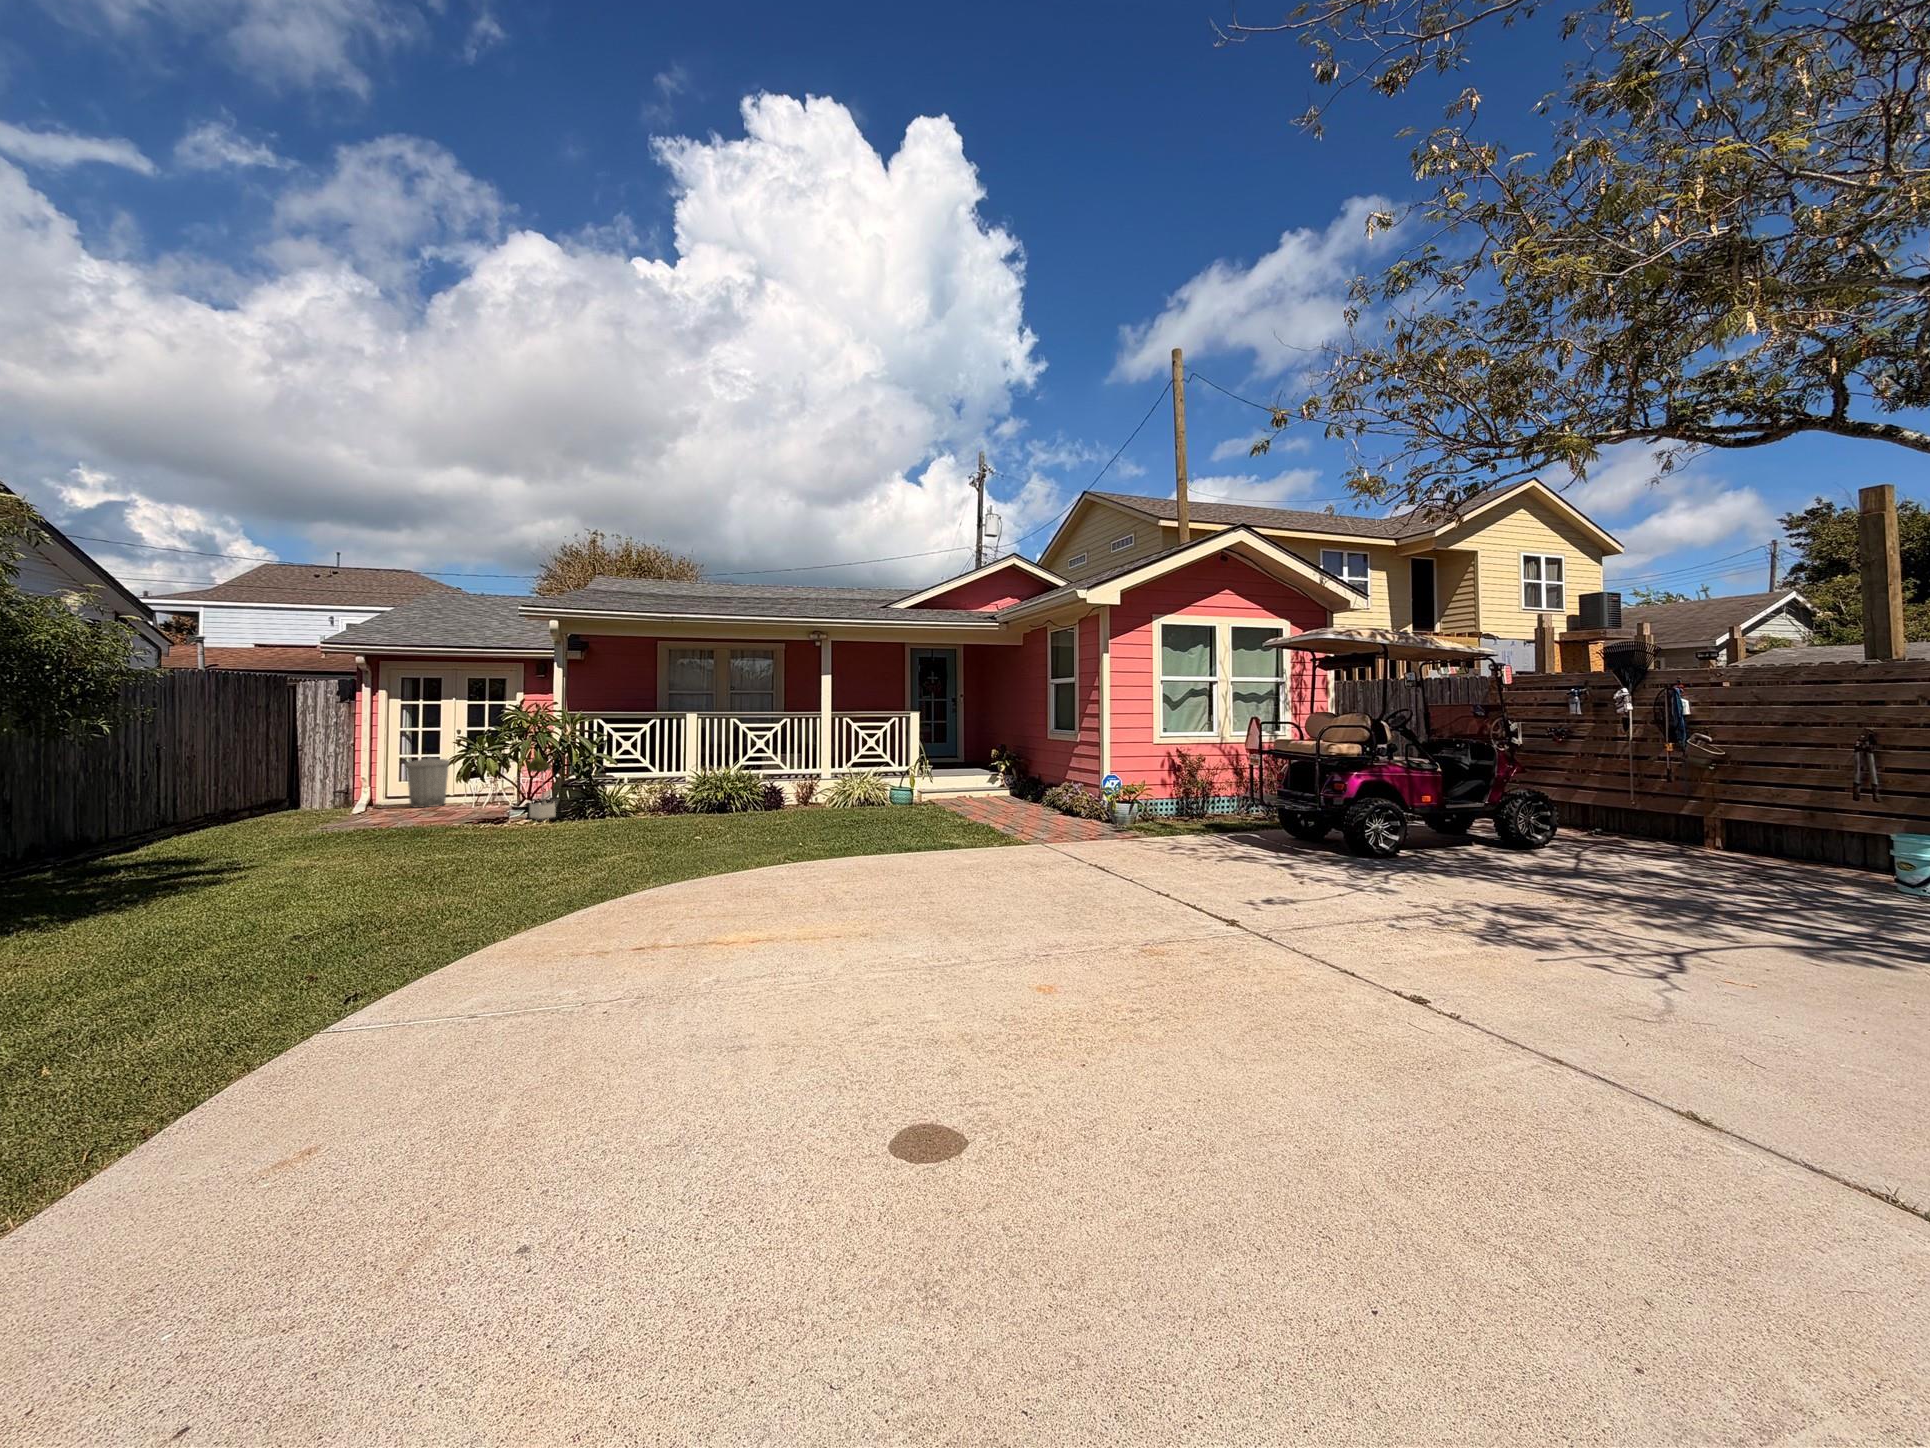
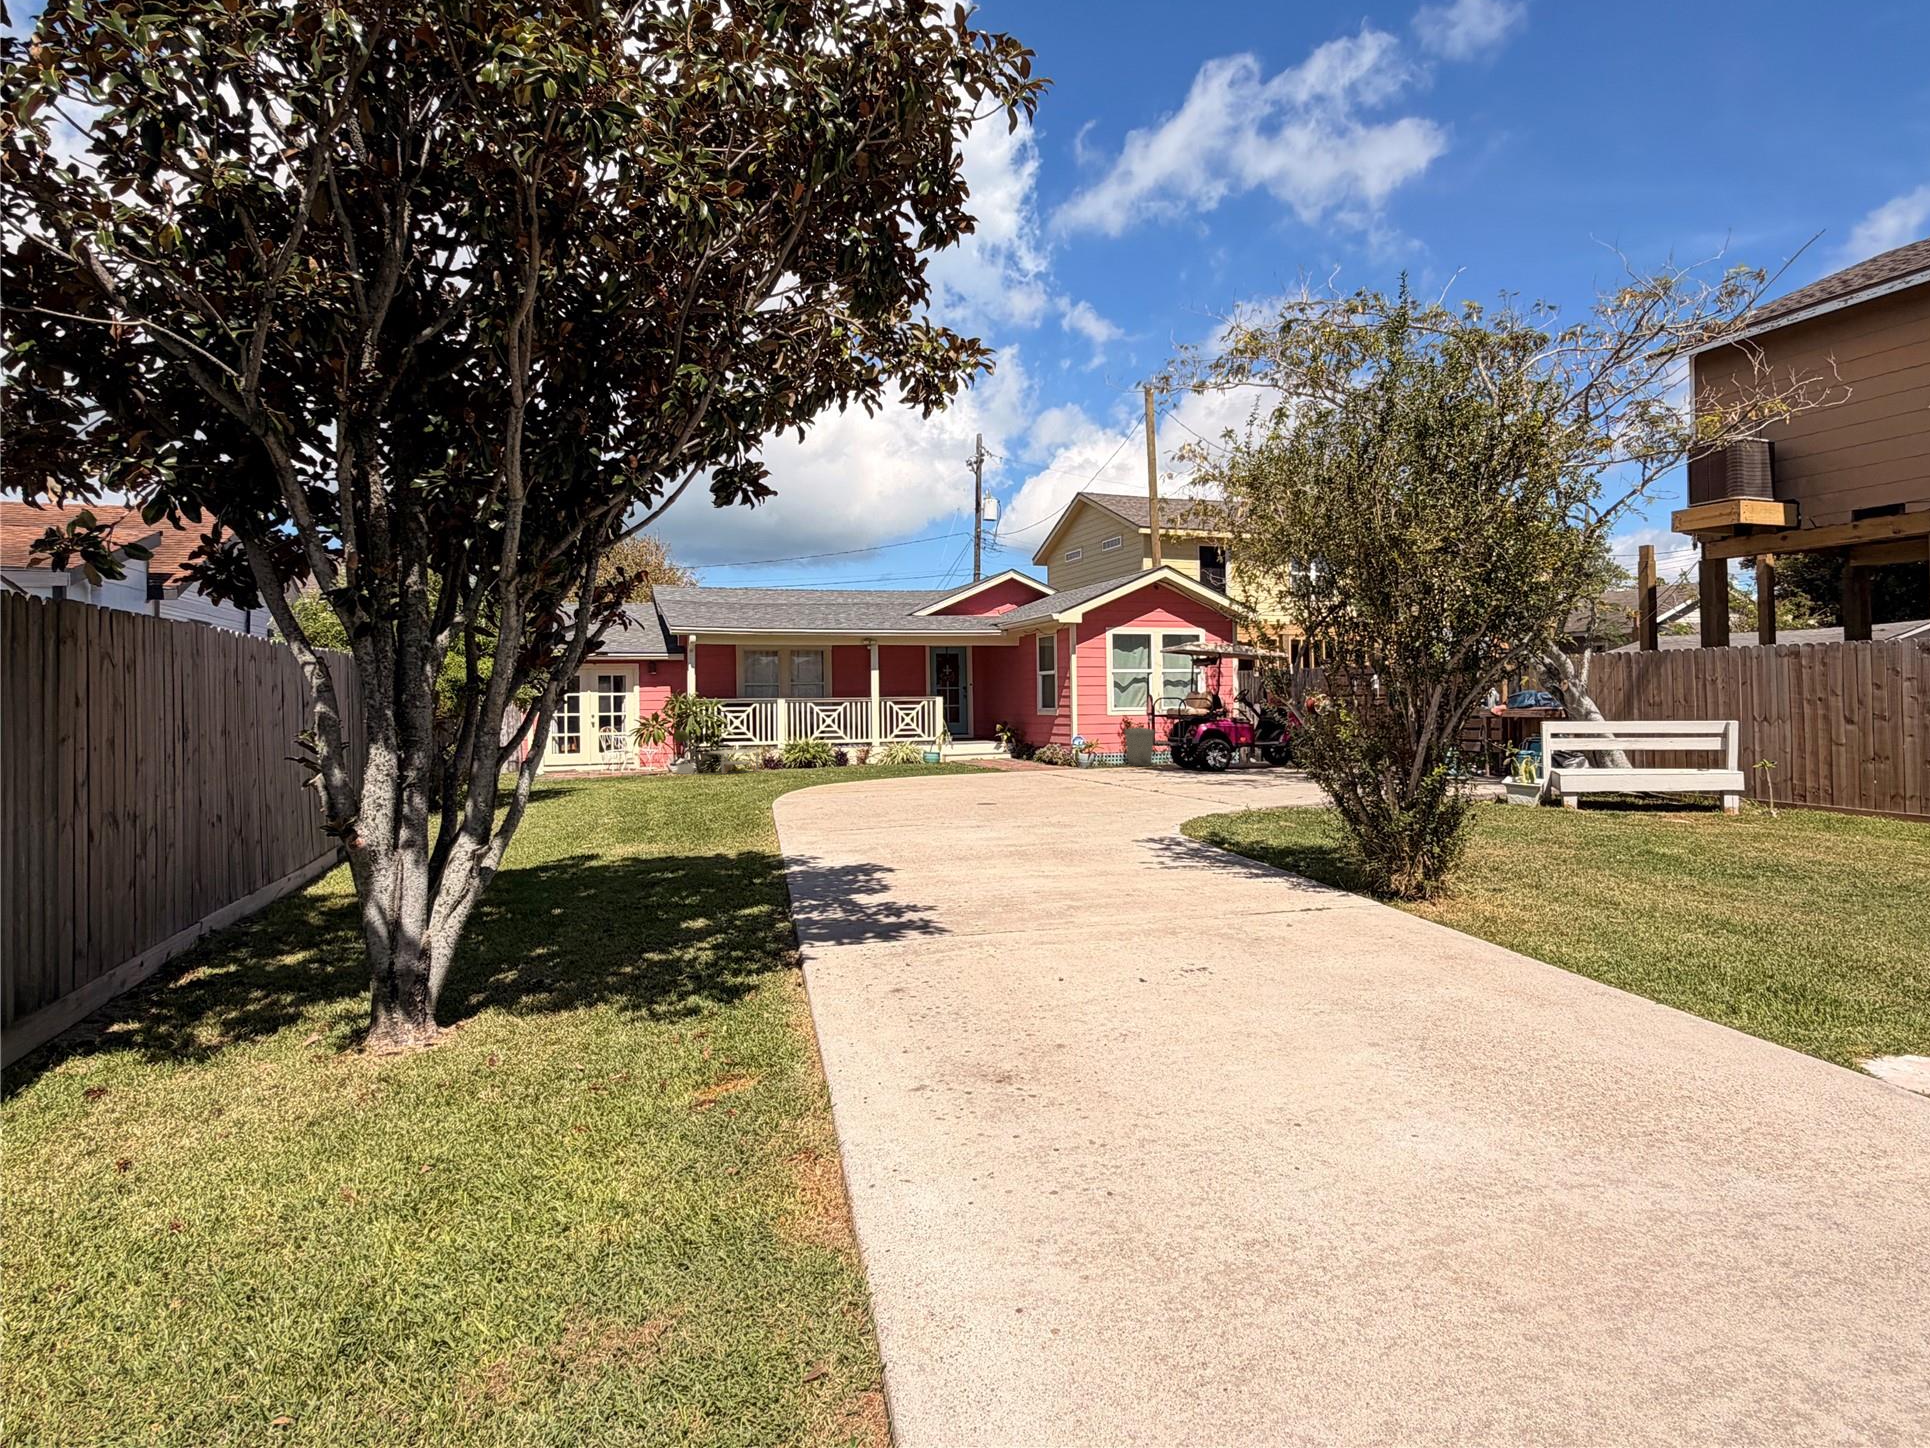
trash can: present [405,757,450,807] -> present [1125,727,1155,766]
round table: none [573,783,653,821] -> present [712,750,759,774]

